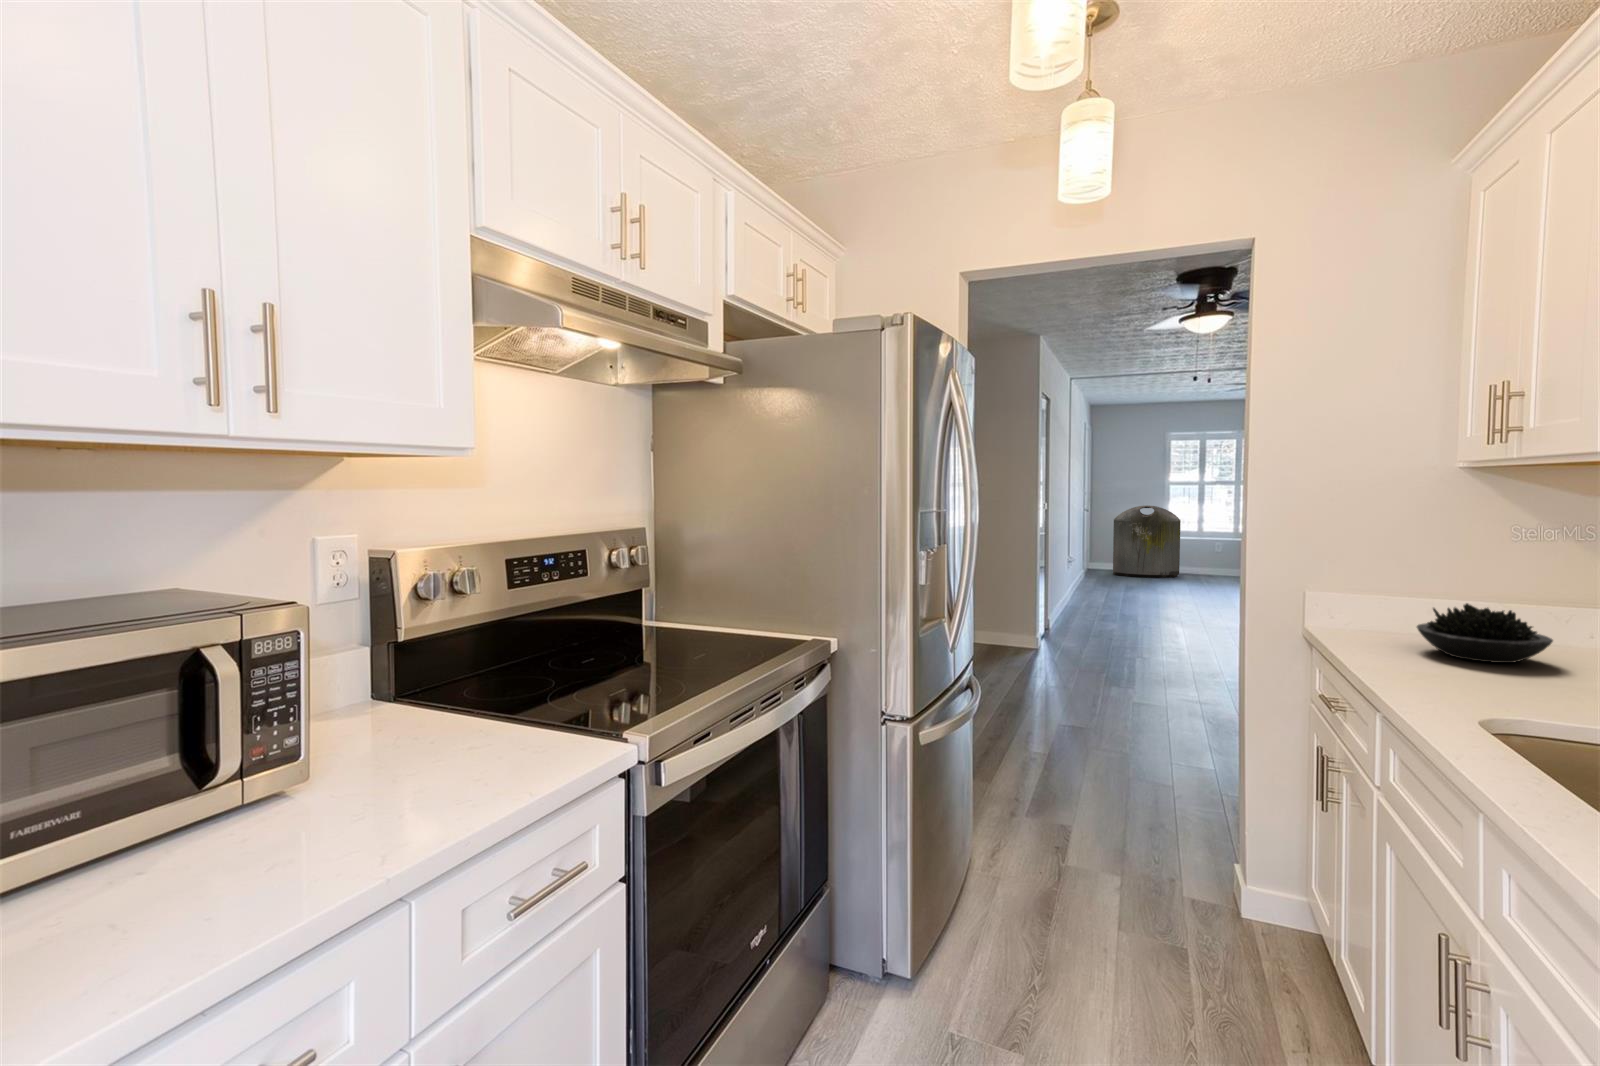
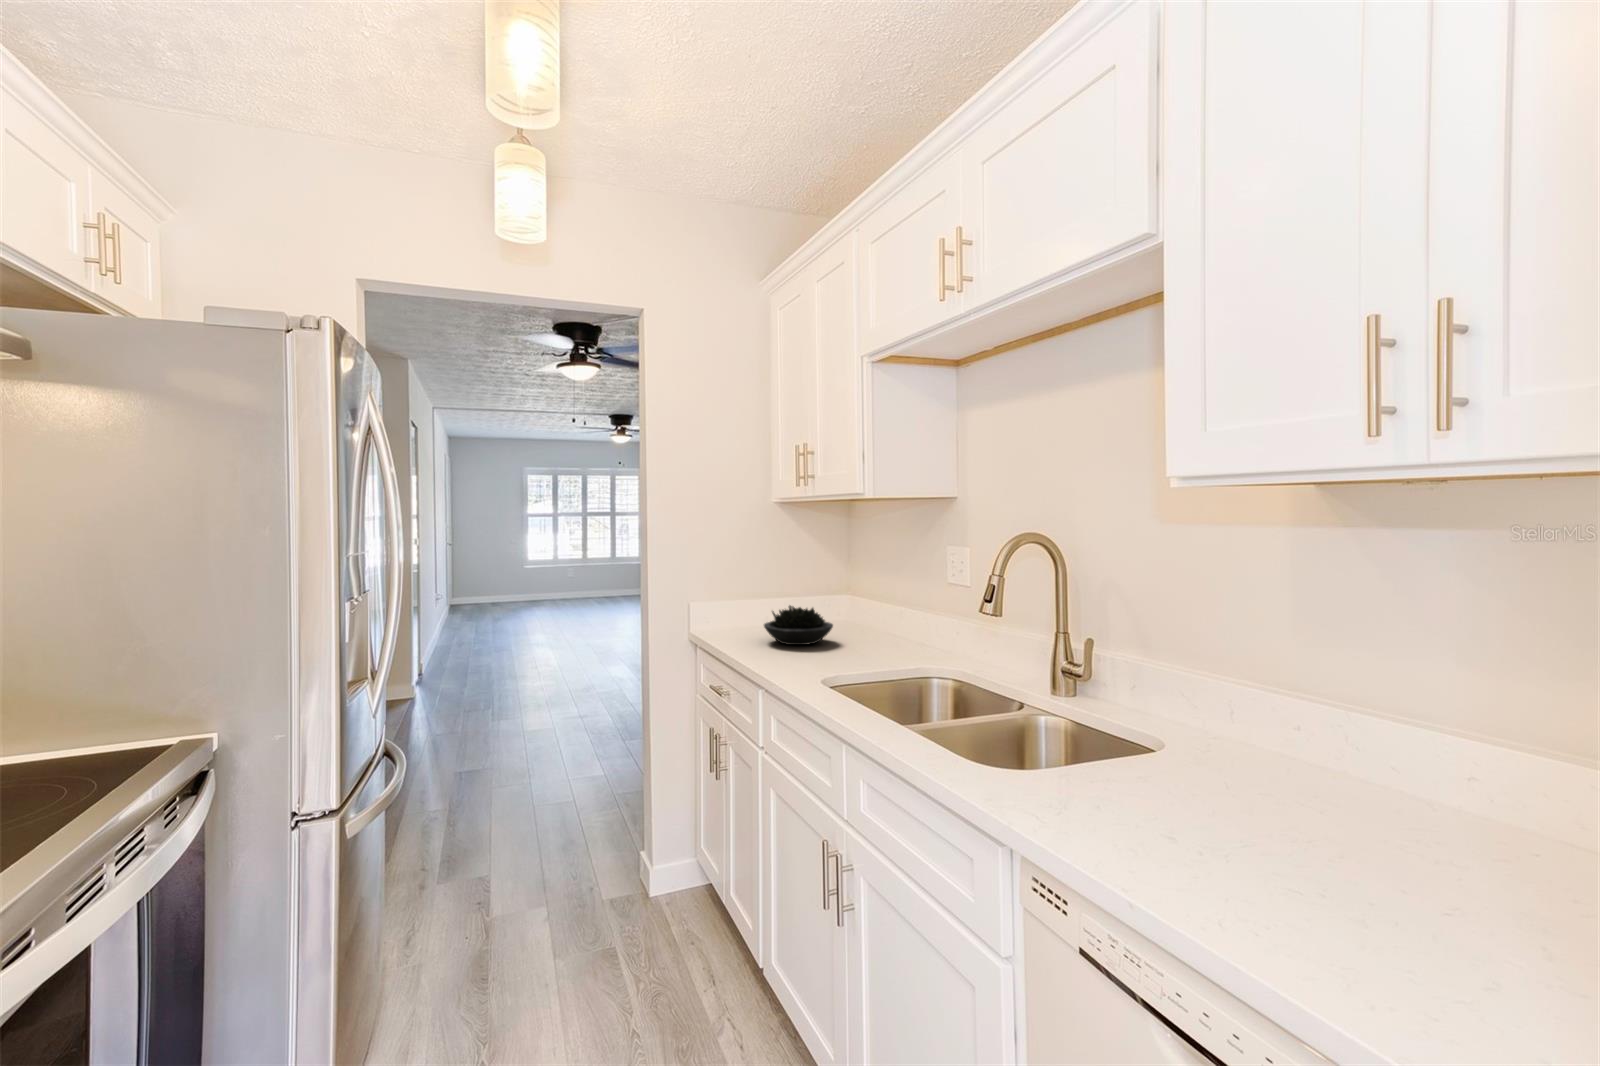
trash can: present [1113,505,1181,578] -> none [476,537,540,608]

